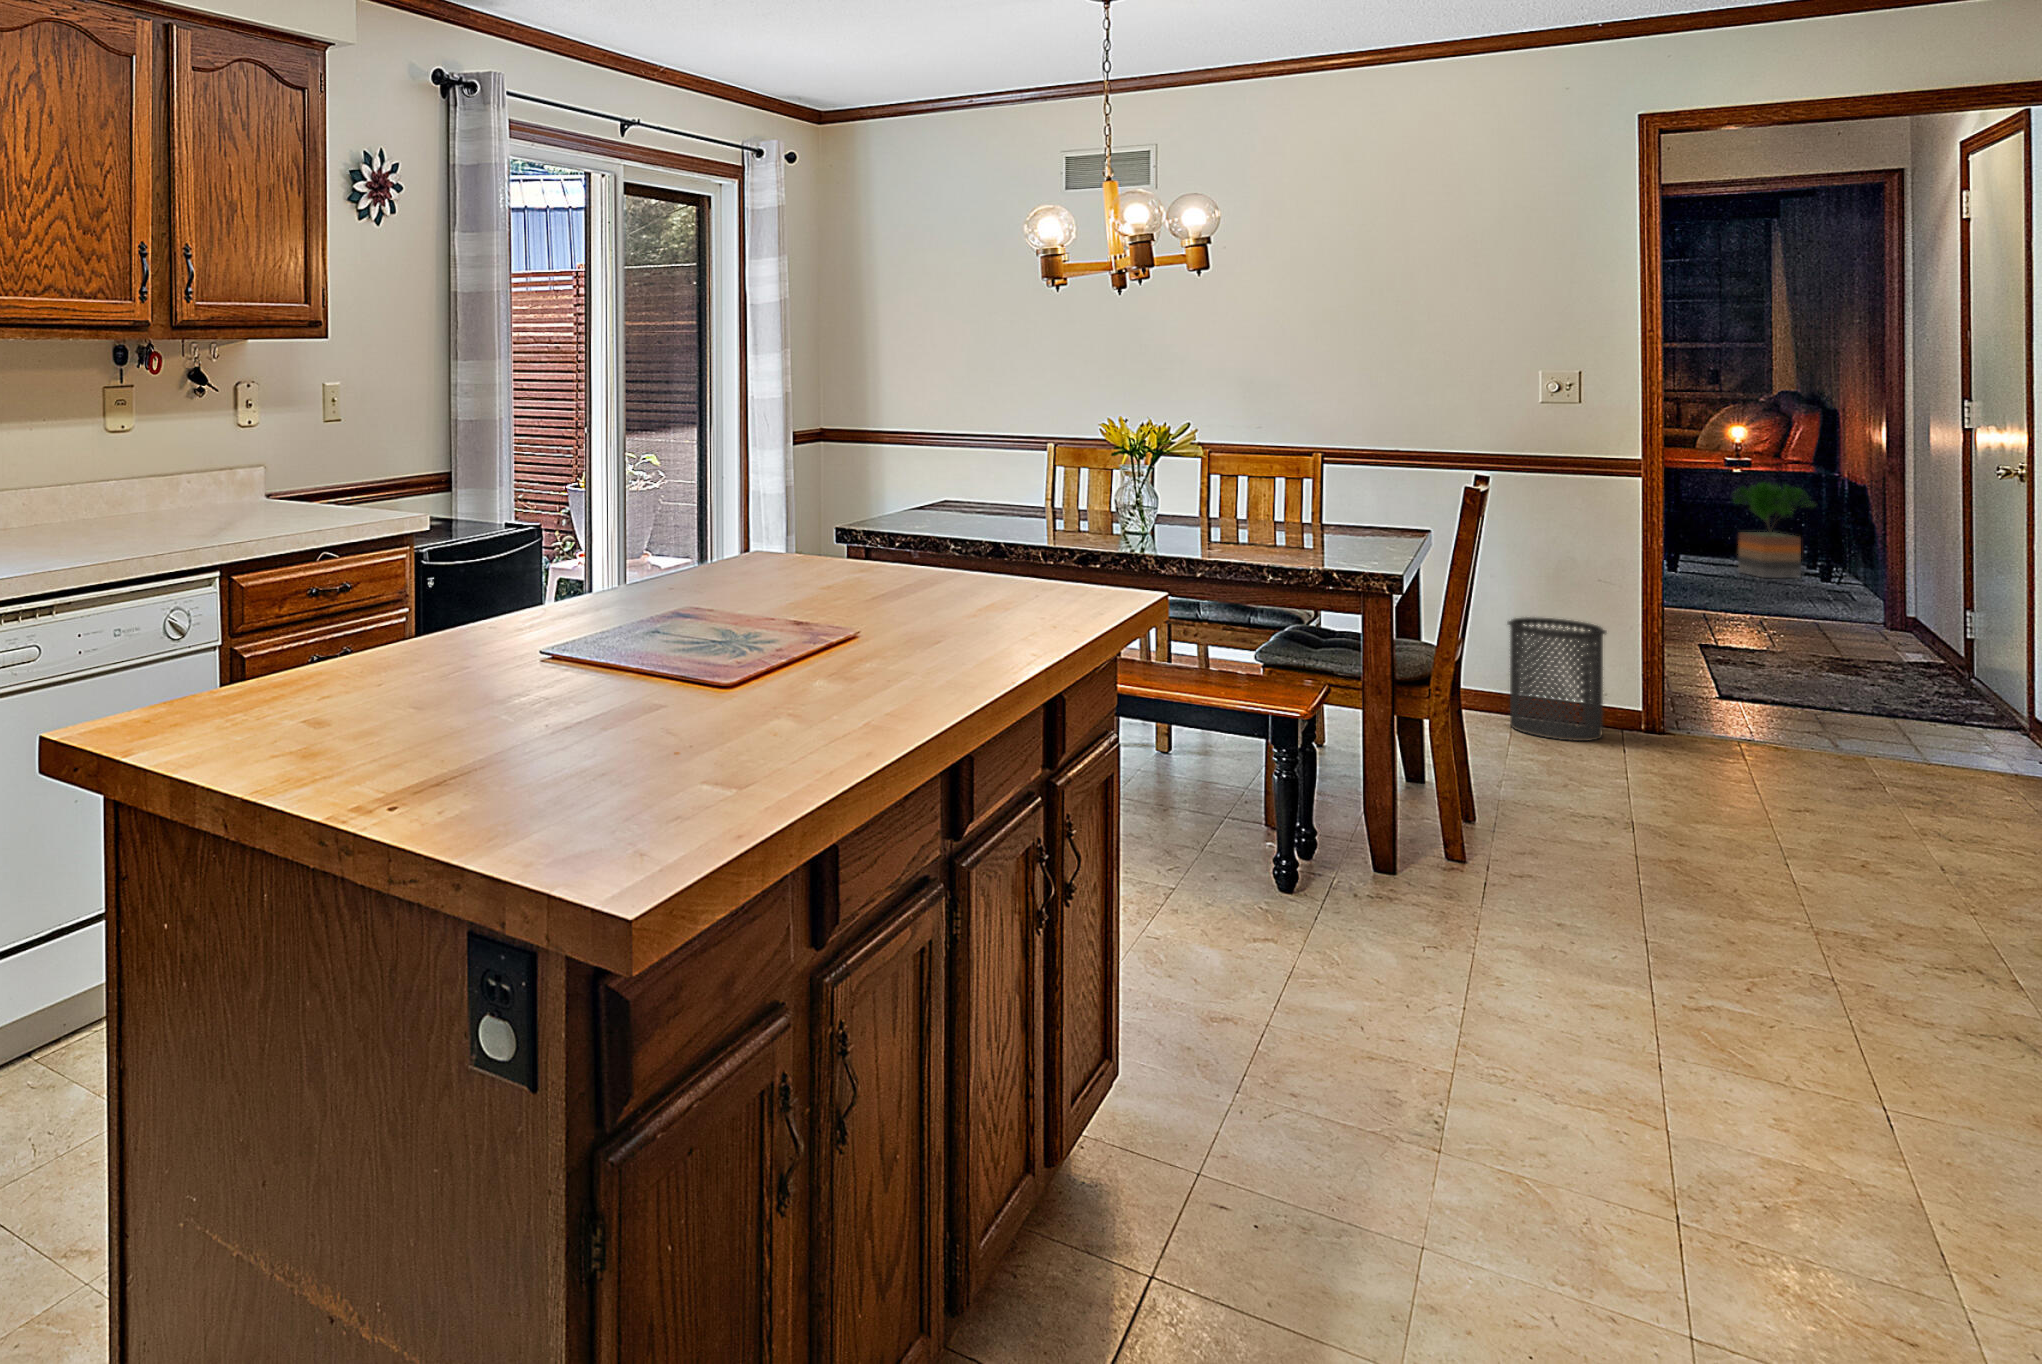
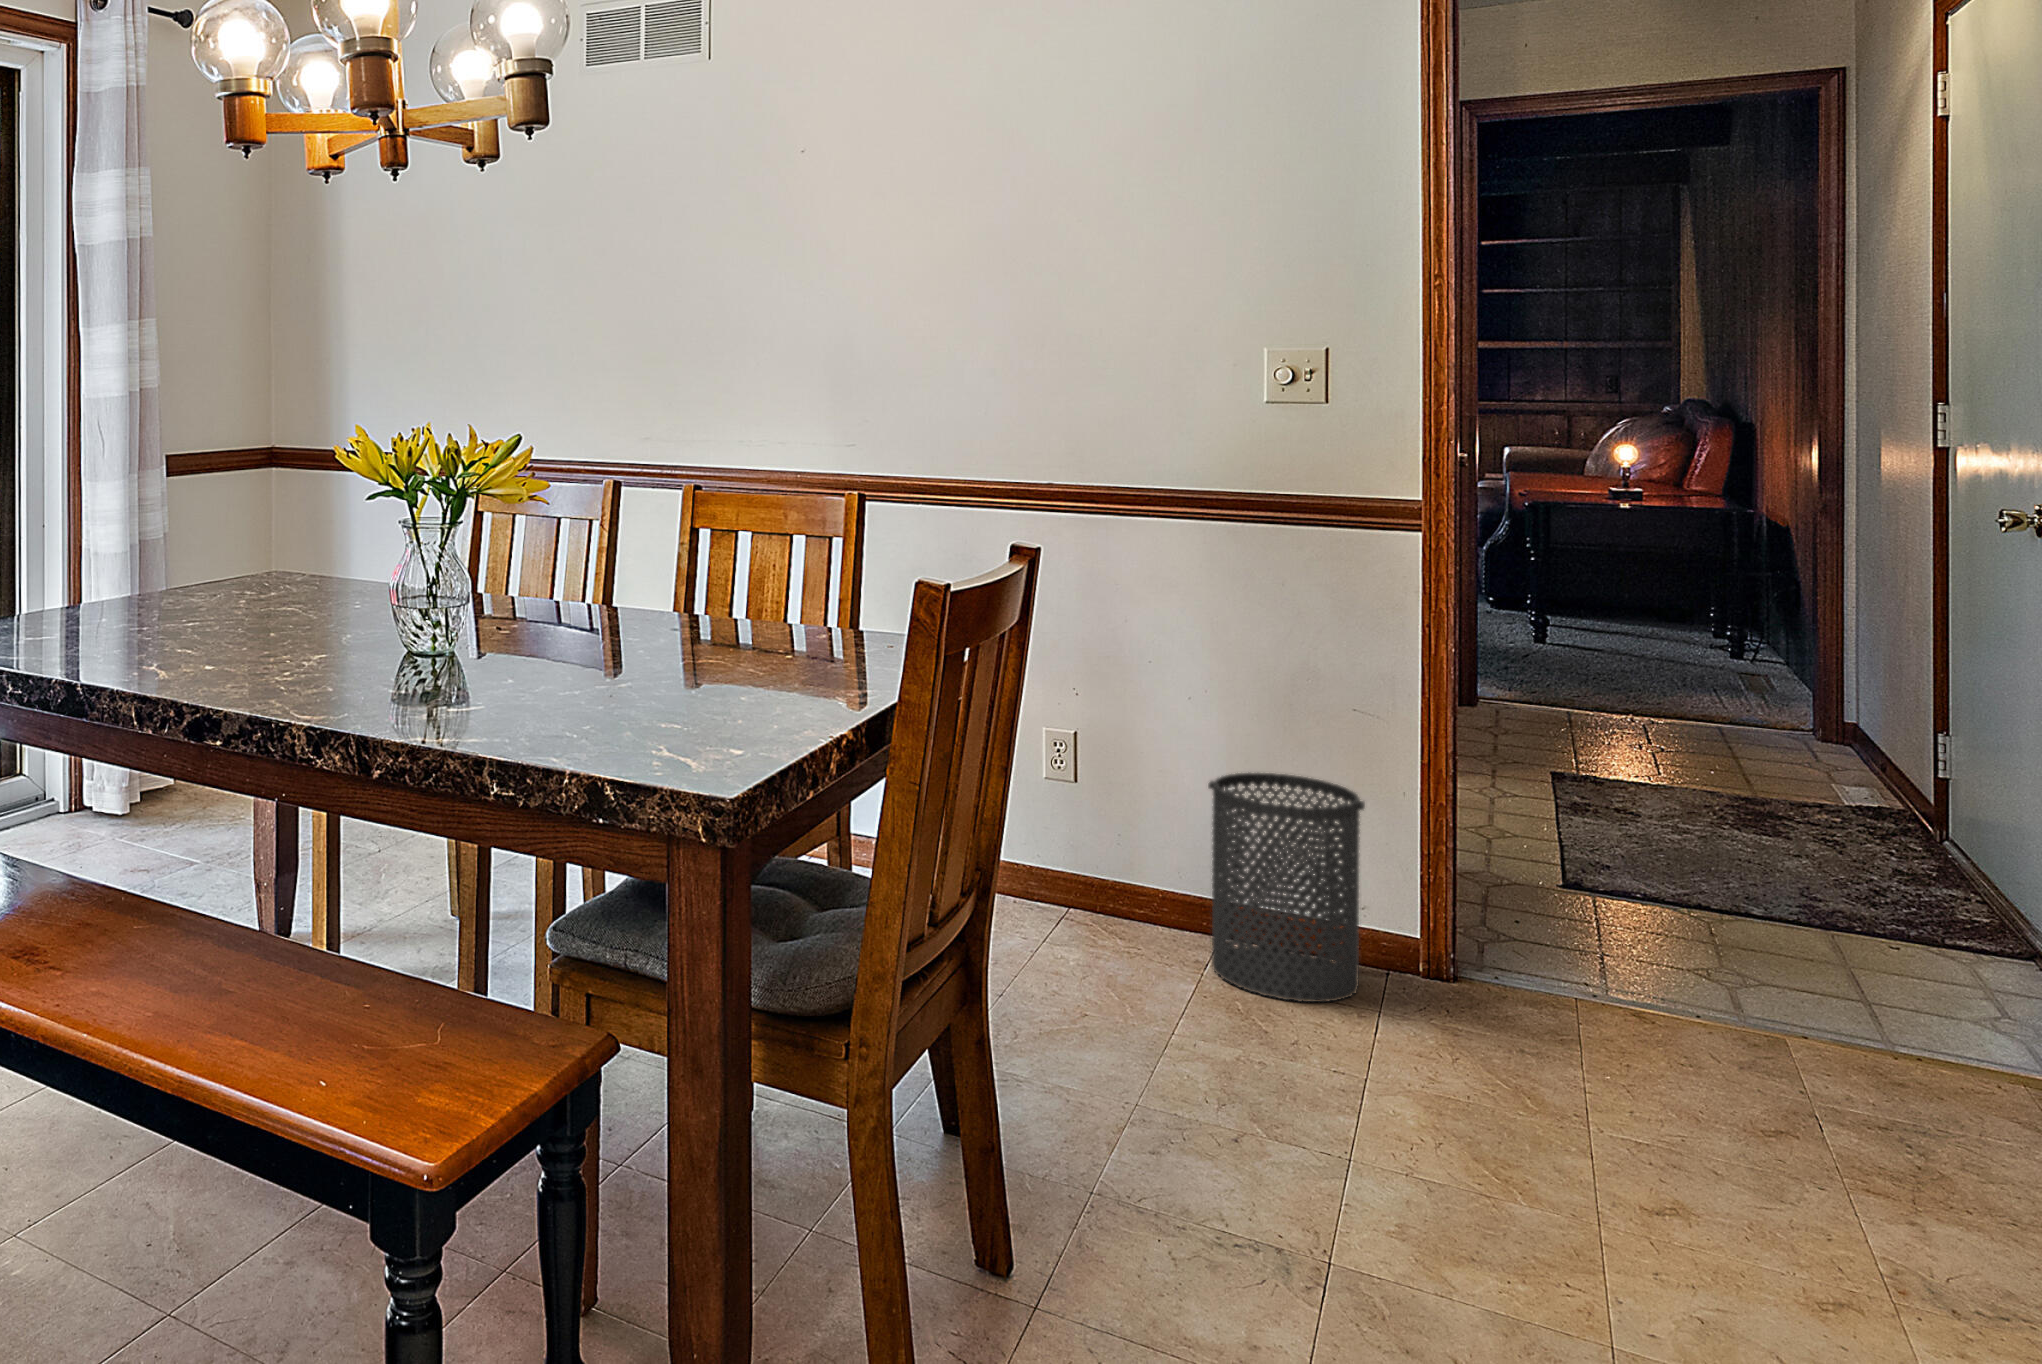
potted tree: present [1734,483,1813,578] -> none [1617,519,1730,653]

